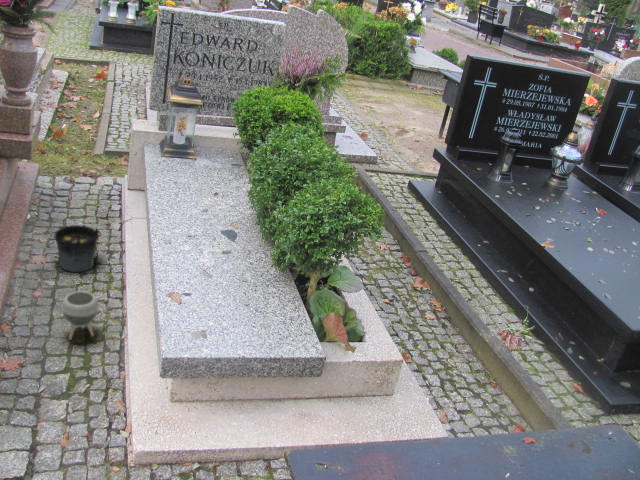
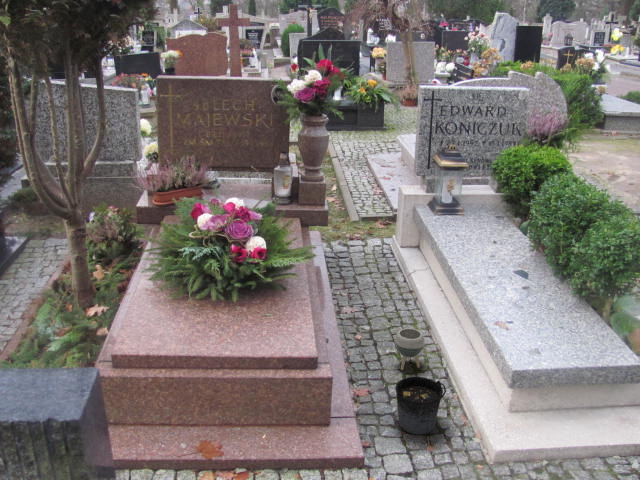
bucket: present [54,225,99,272] -> present [395,377,446,435]

